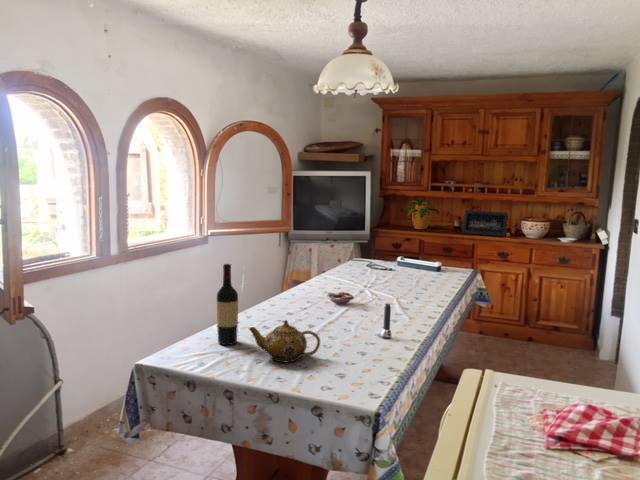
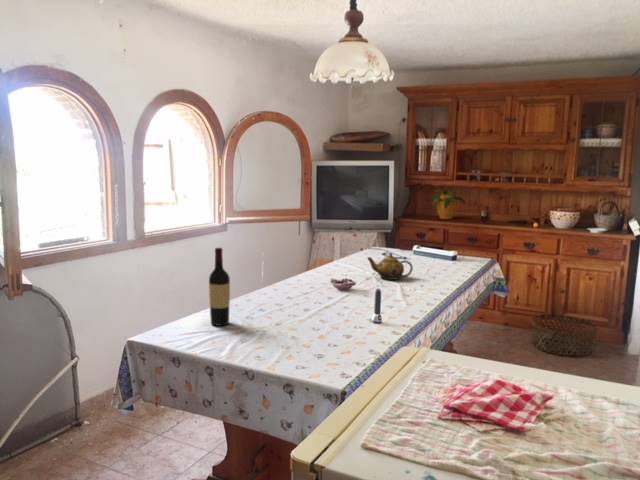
picture frame: present [462,210,508,236] -> none [488,199,536,227]
teapot: present [249,320,320,362] -> present [368,253,413,280]
basket: none [507,321,571,362] -> present [531,314,598,356]

